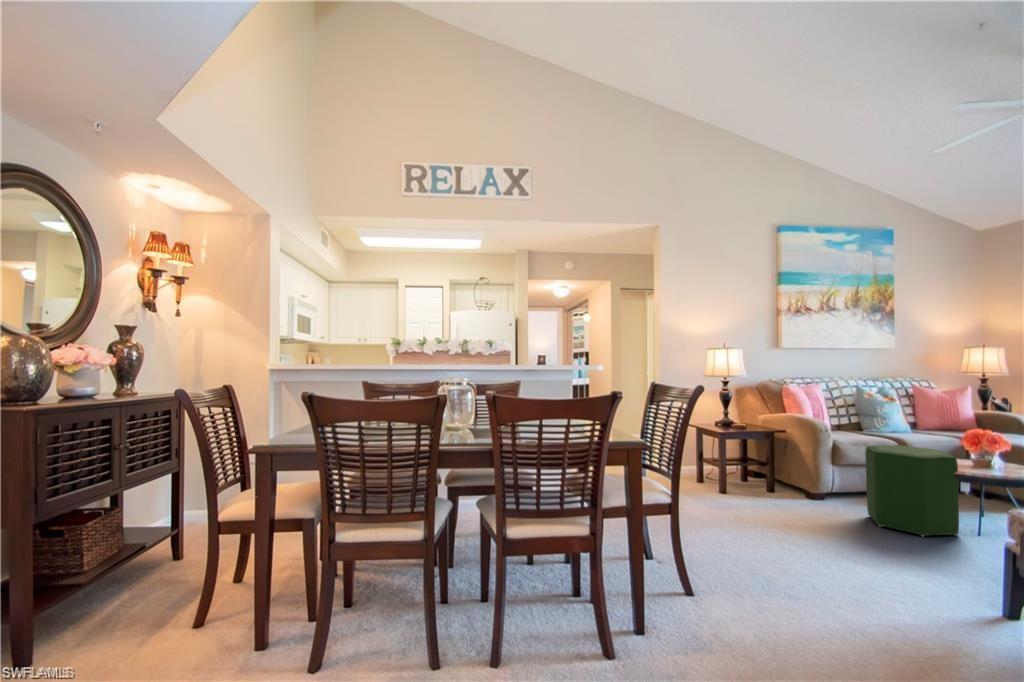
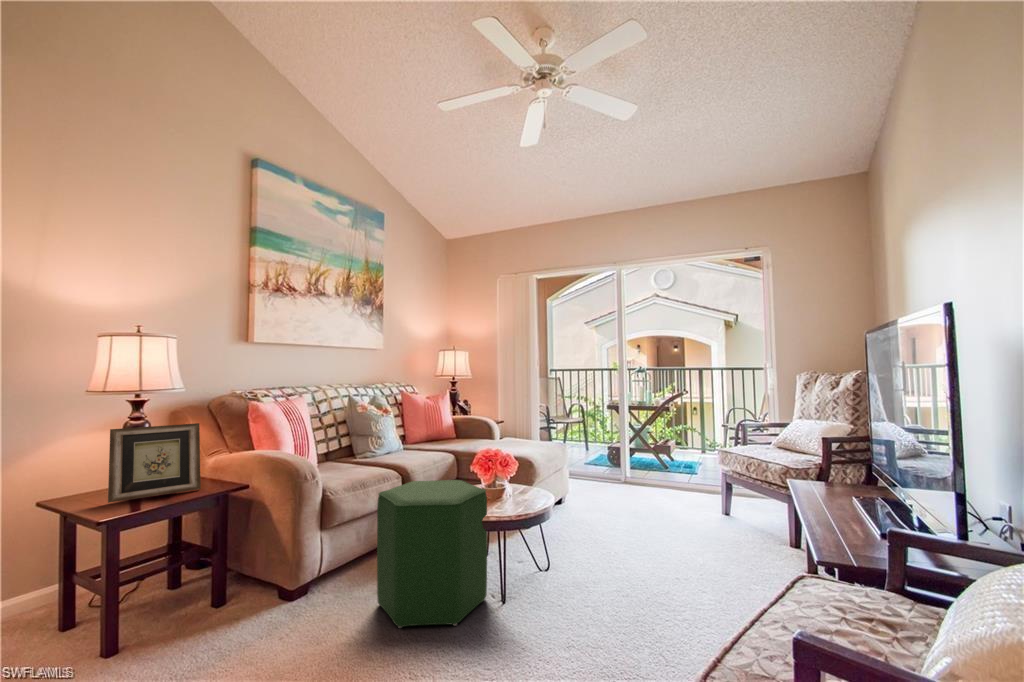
picture frame: none [716,394,758,430] -> present [108,423,201,503]

